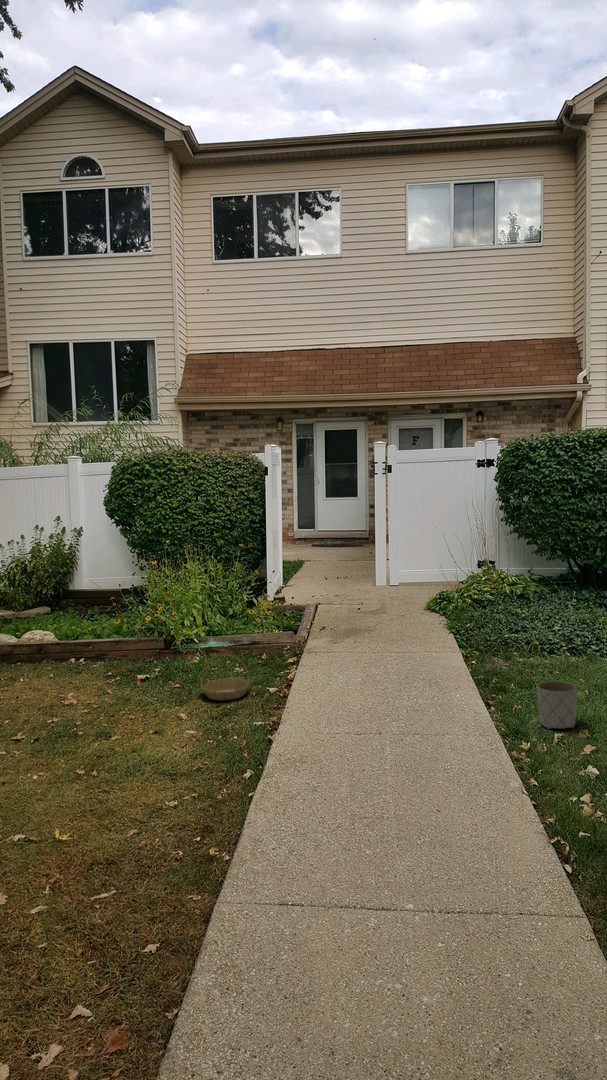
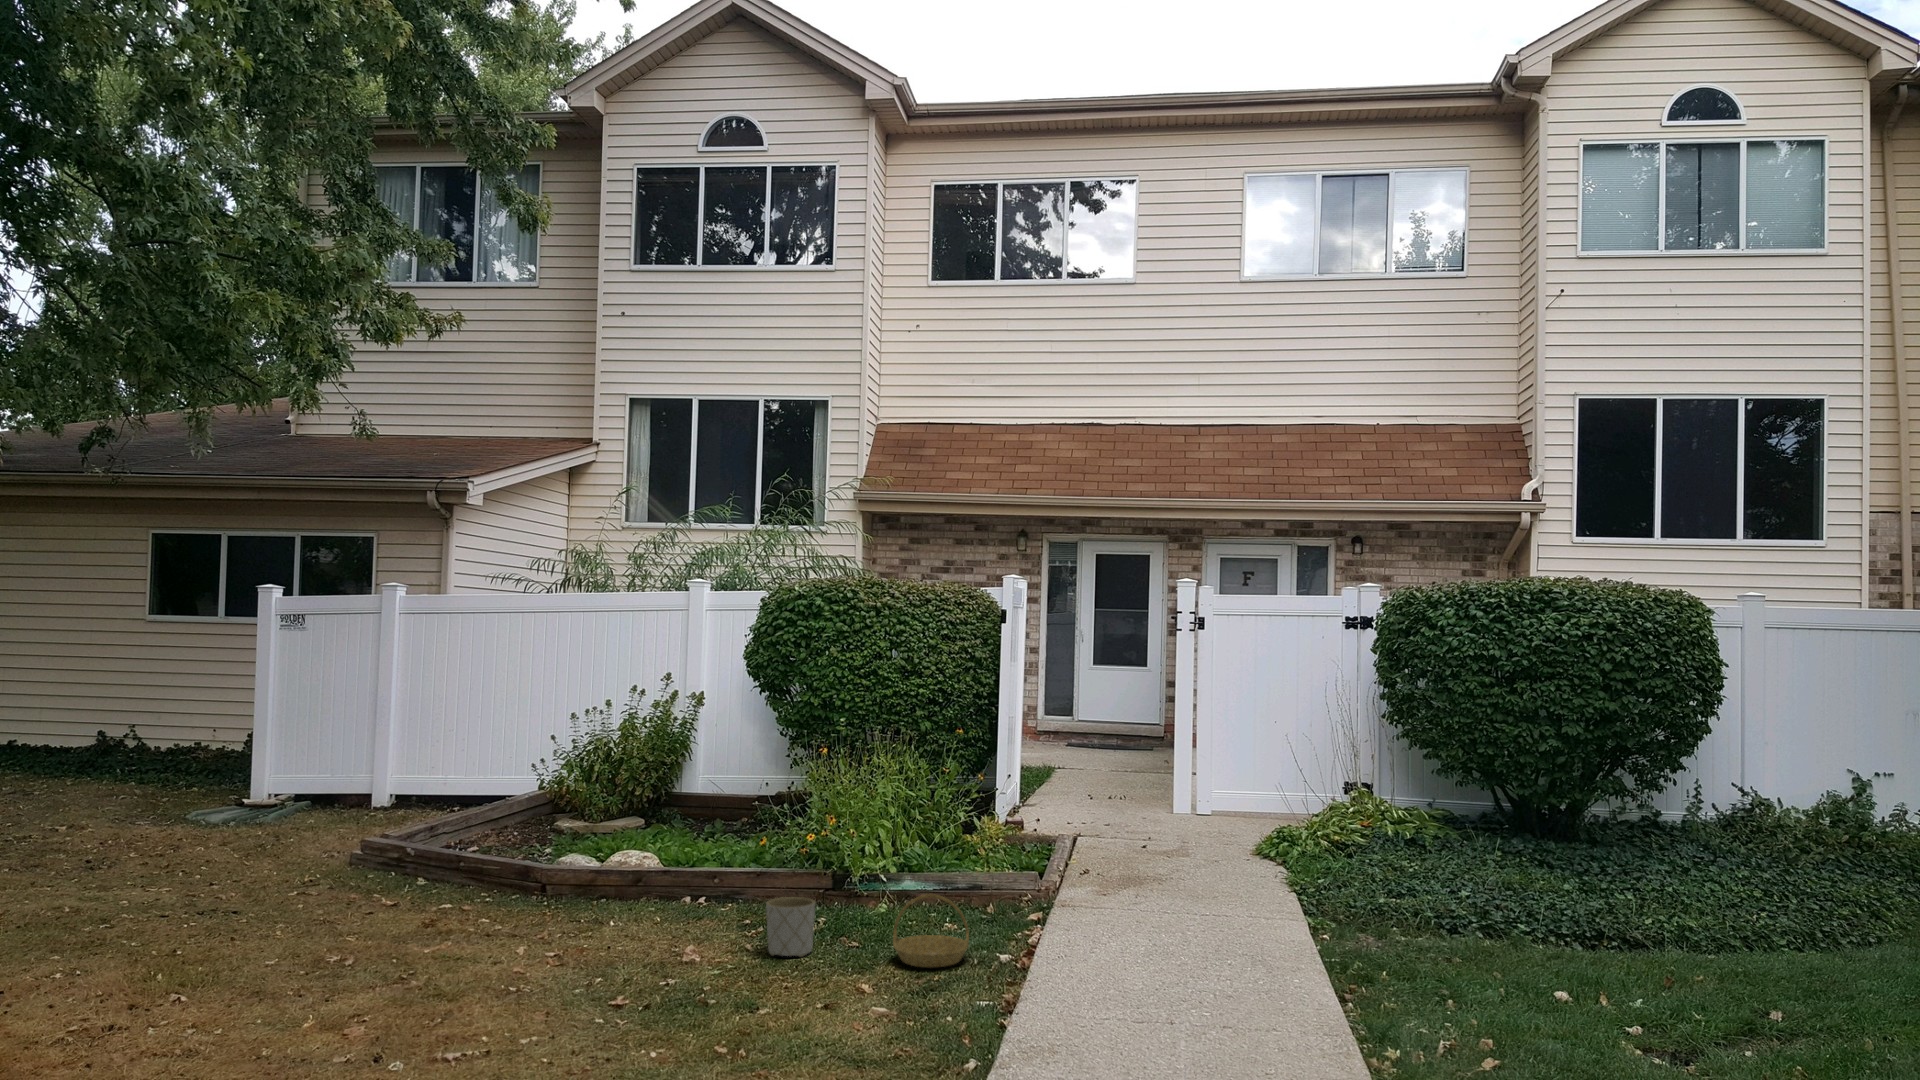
planter: present [537,681,577,729] -> present [766,897,815,957]

